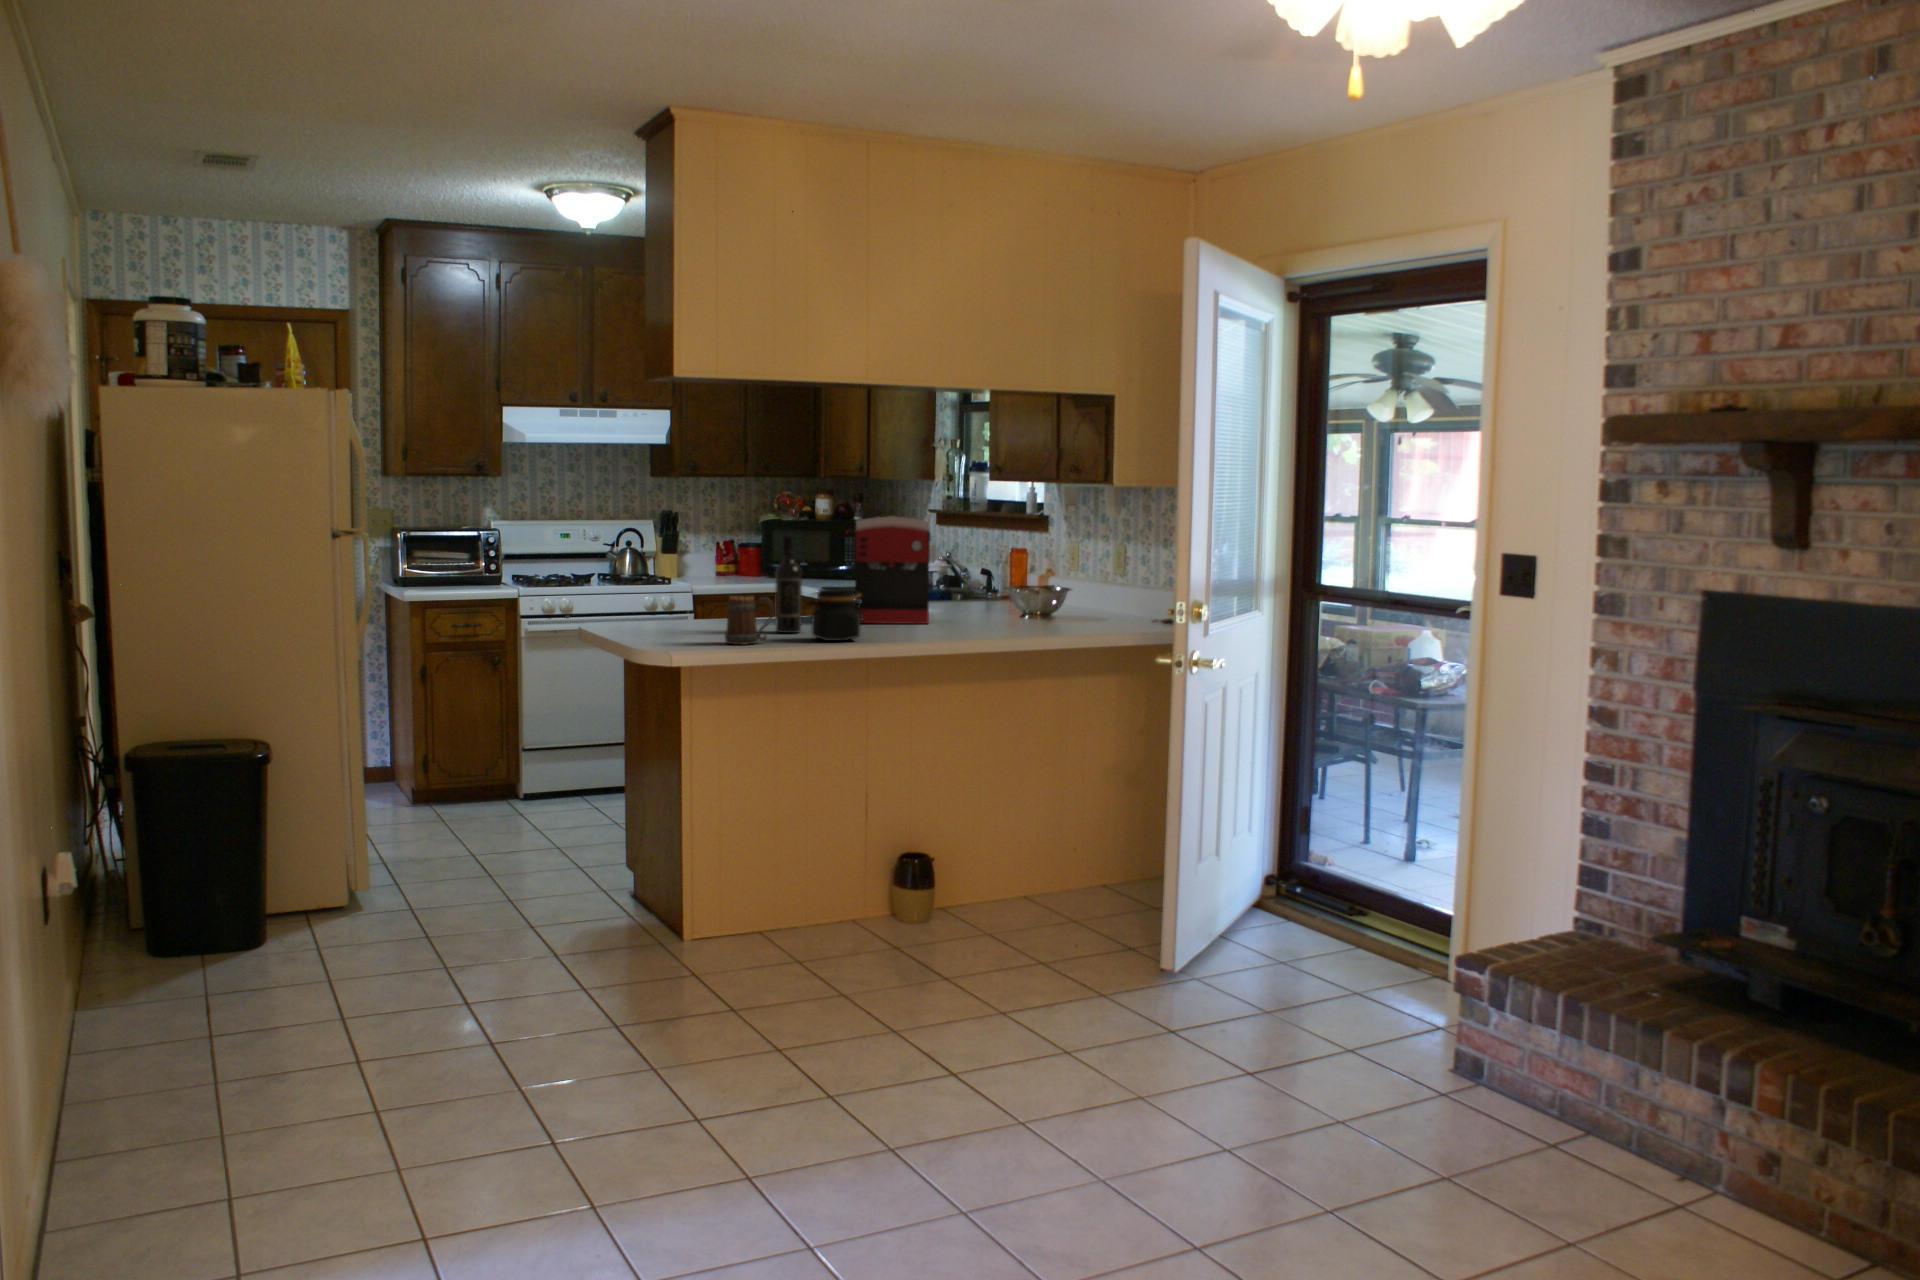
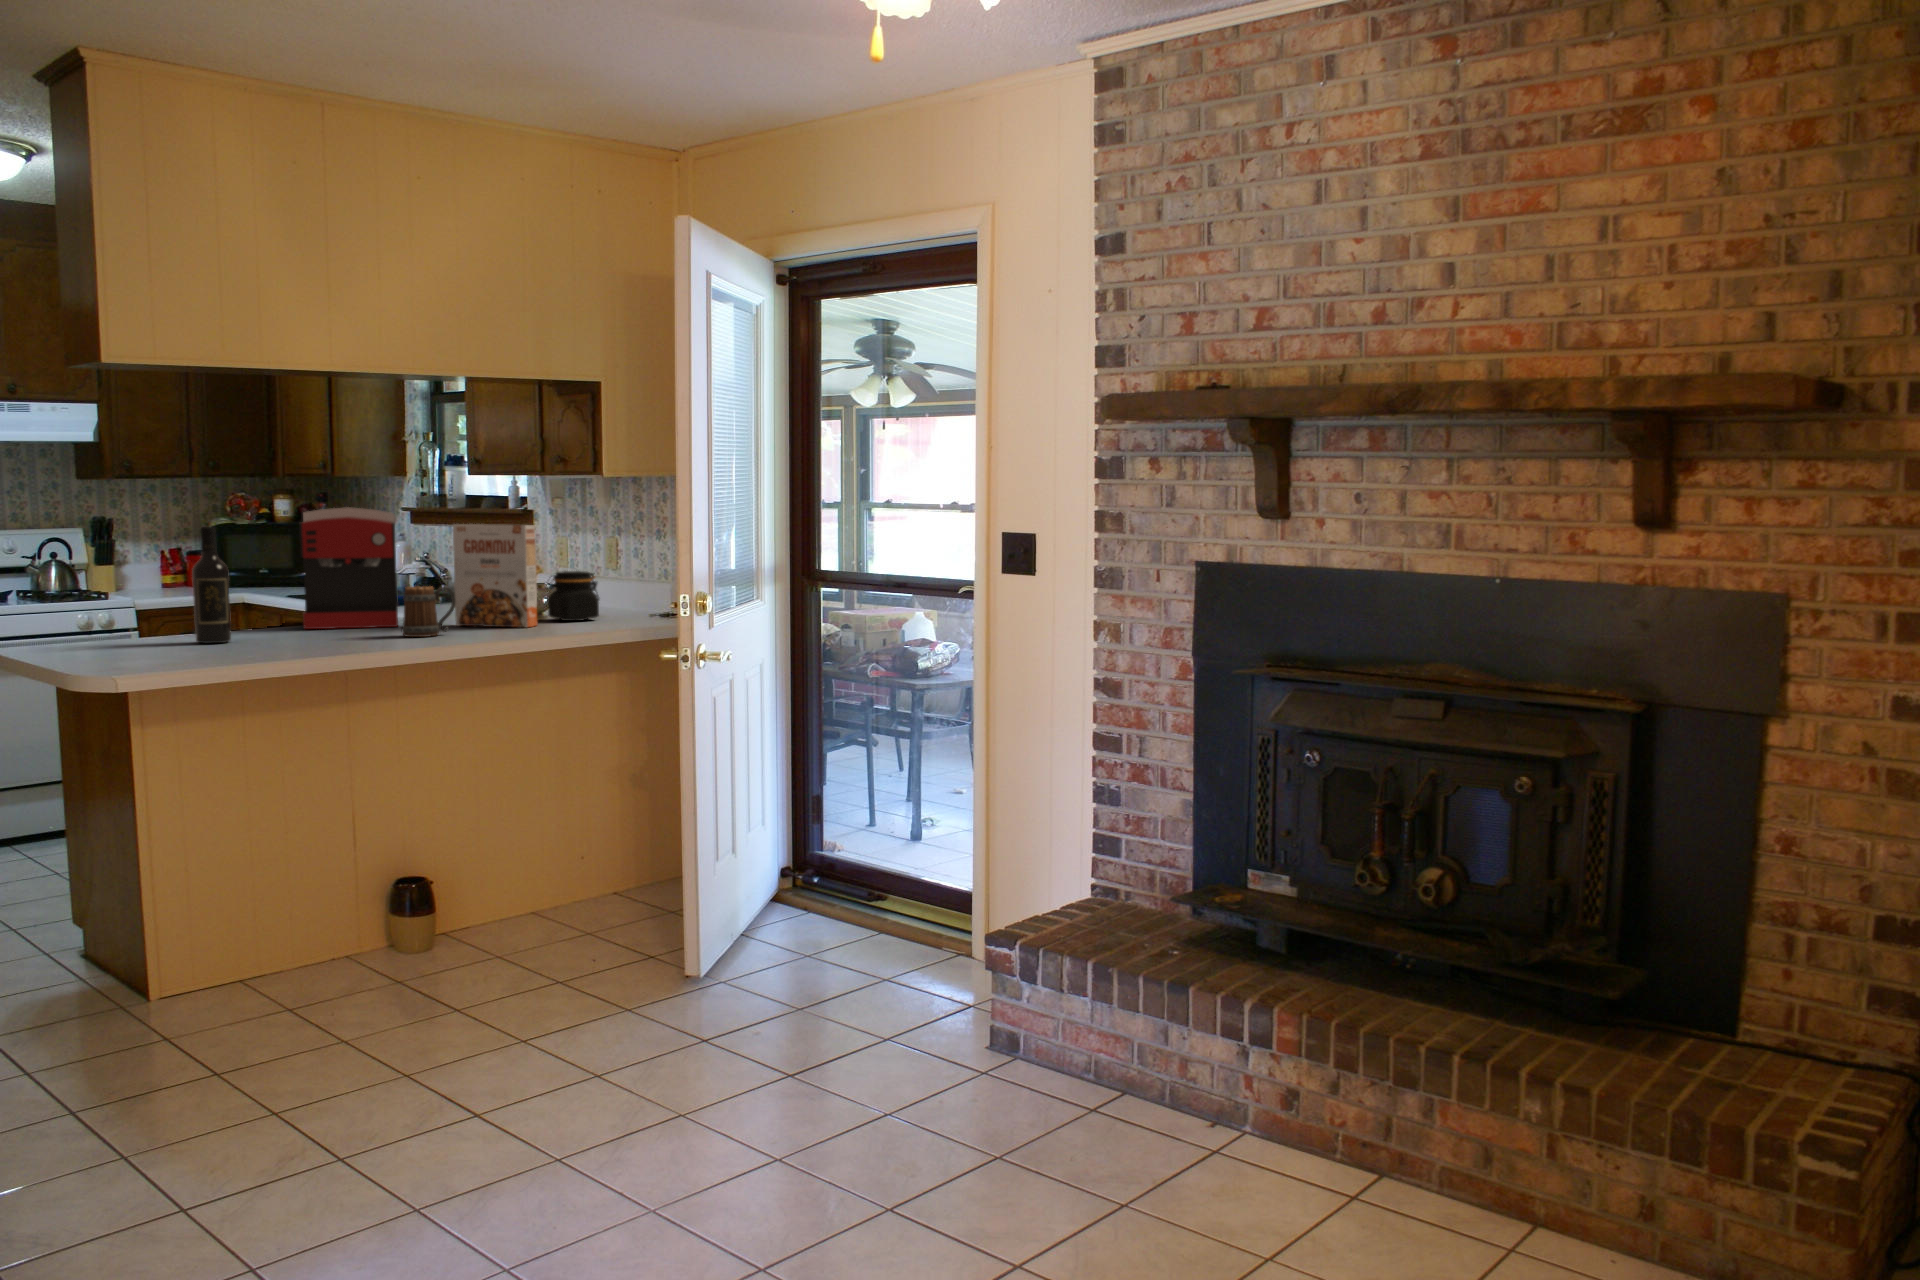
cereal box: none [977,533,1049,629] -> present [453,524,537,627]
jar: present [808,588,863,641] -> present [546,571,599,621]
mug: present [725,596,773,645] -> present [402,586,456,637]

